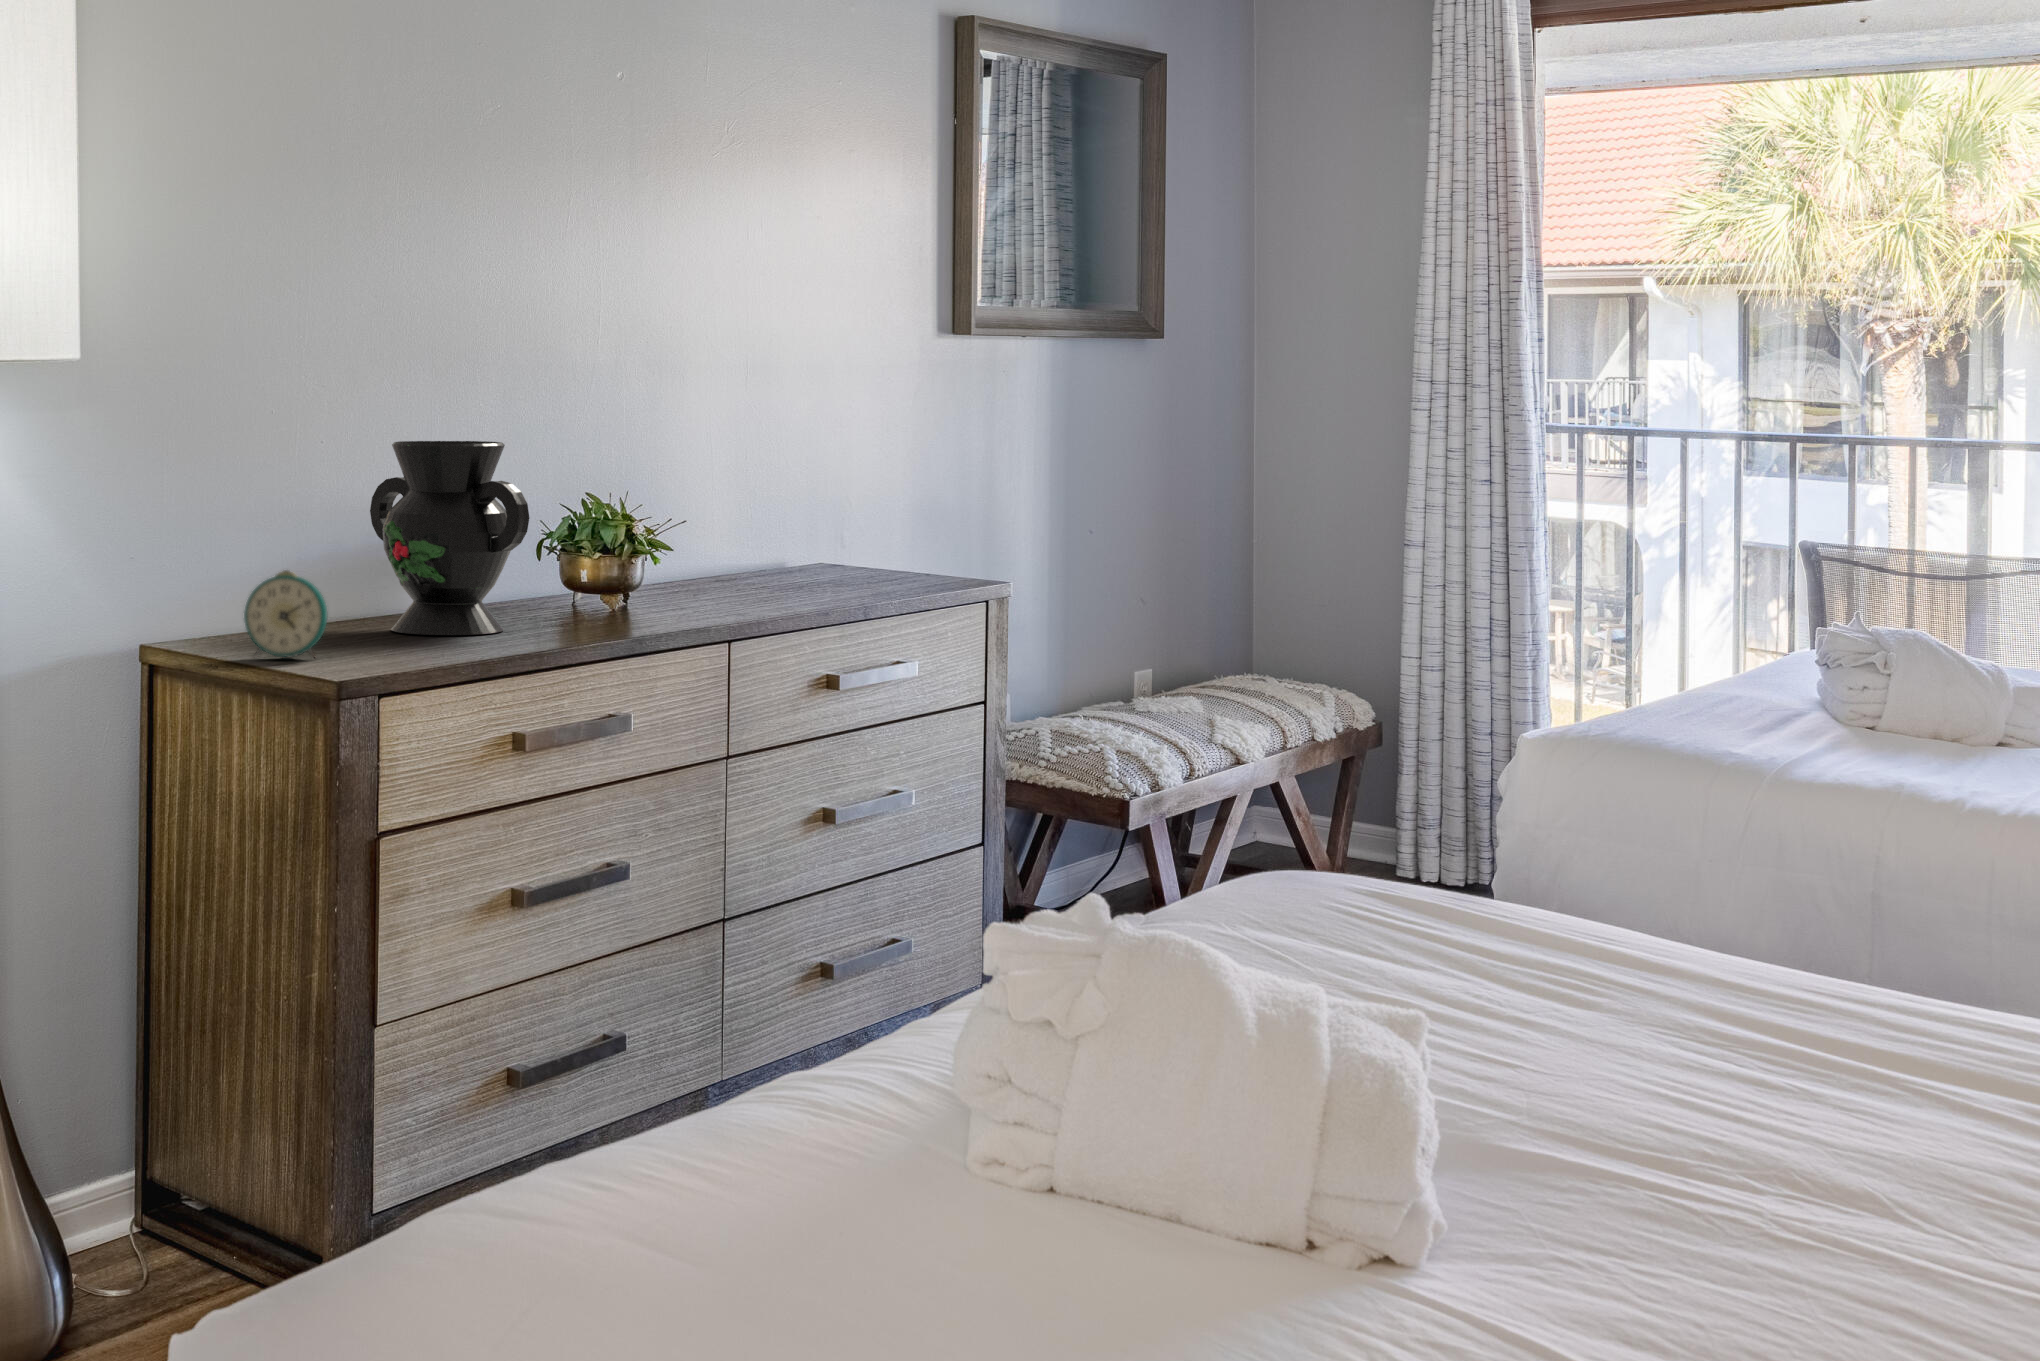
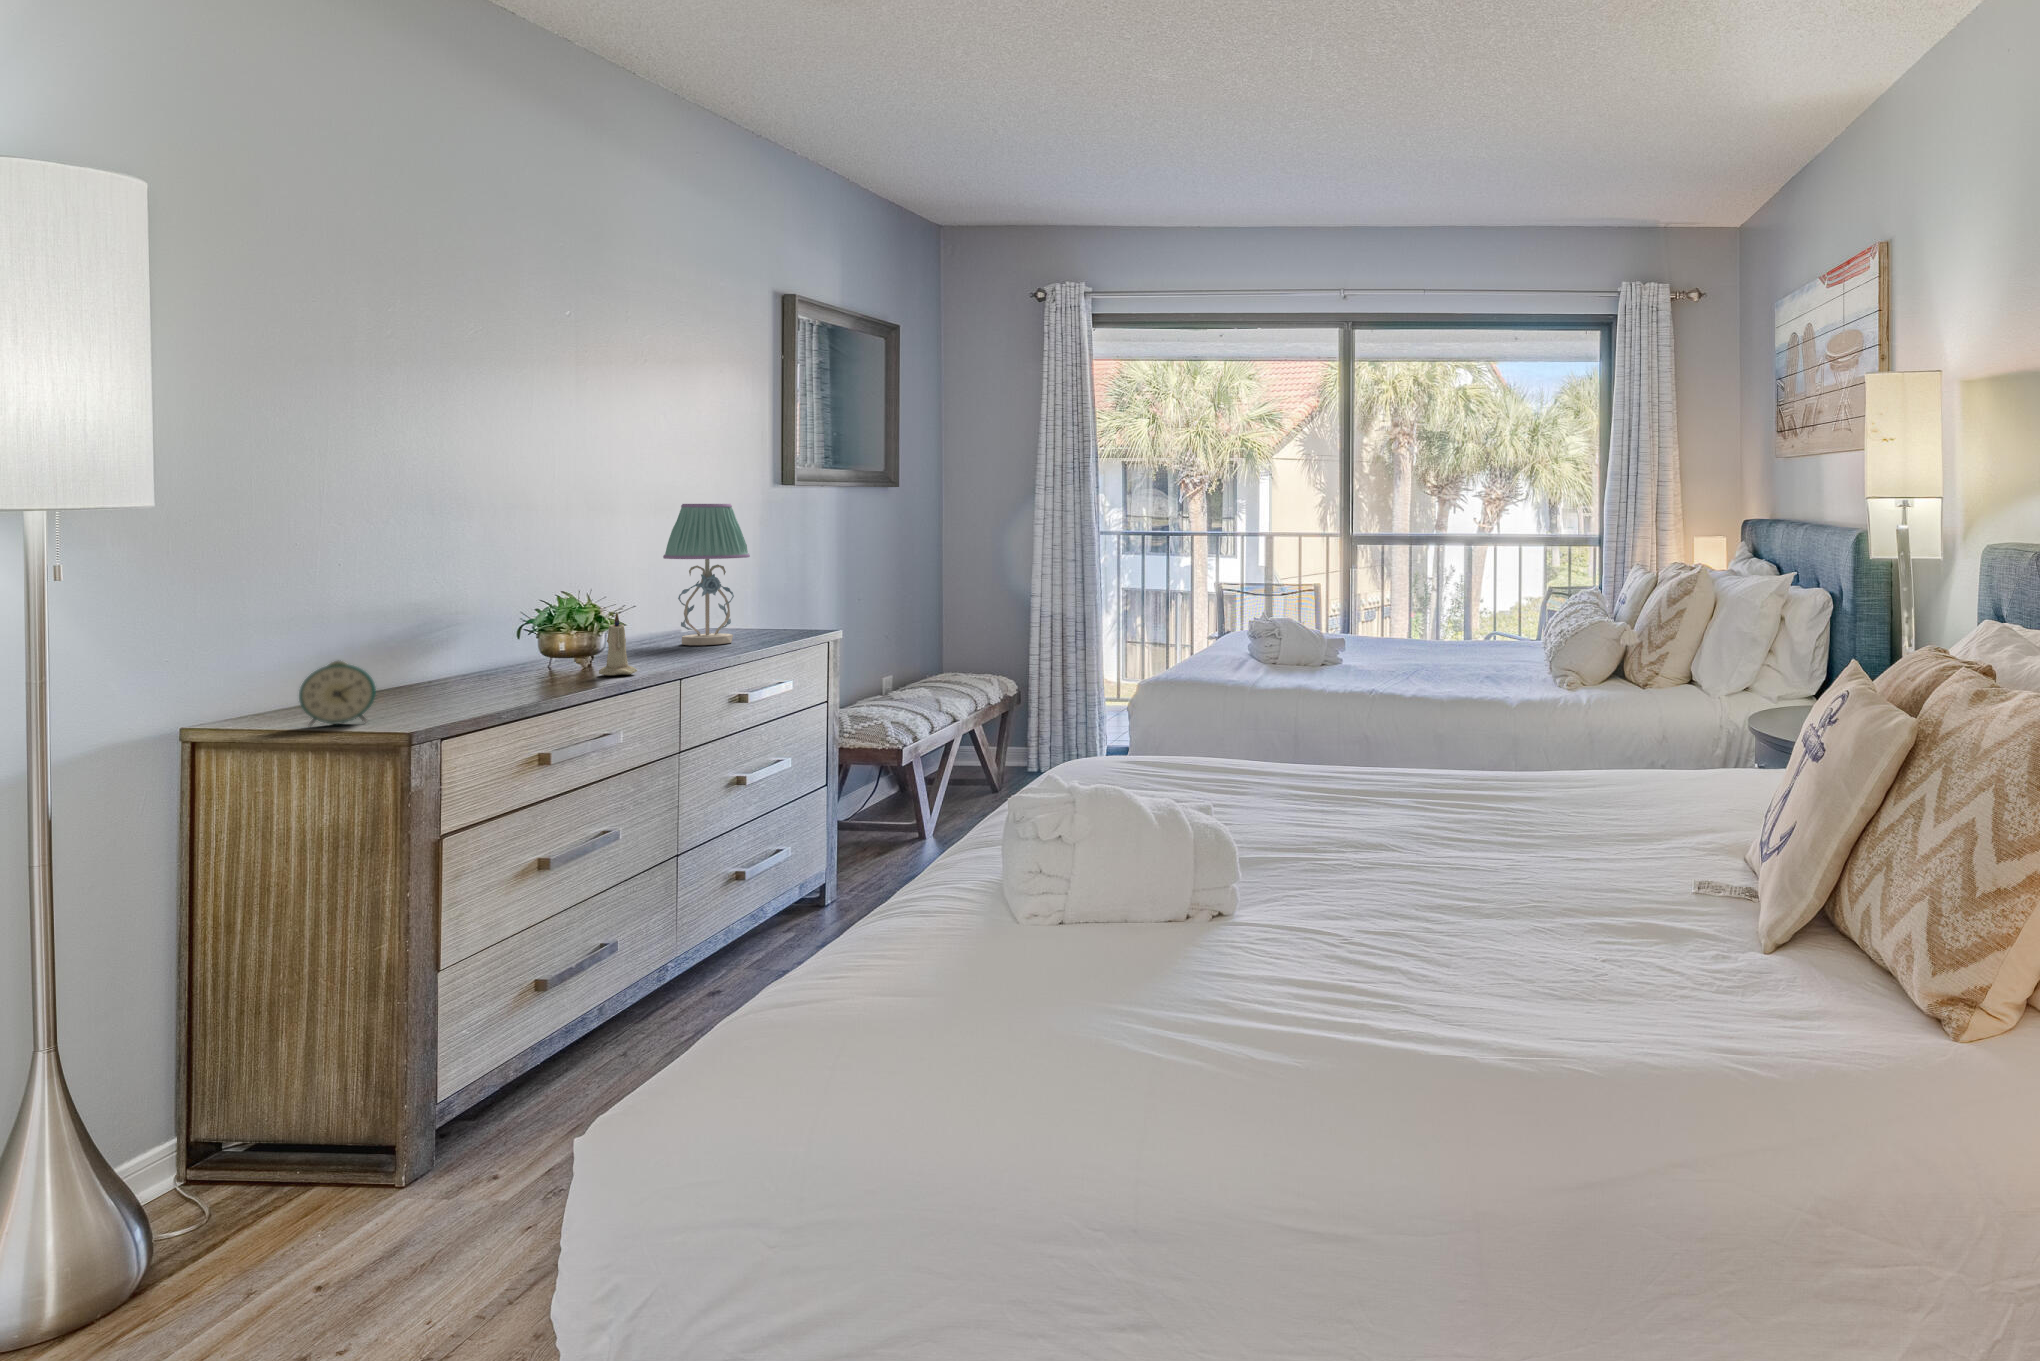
table lamp: none [744,362,866,591] -> present [663,504,750,645]
decorative vase: present [370,441,529,635] -> none [388,561,534,697]
candle: none [623,526,672,623] -> present [599,613,637,676]

